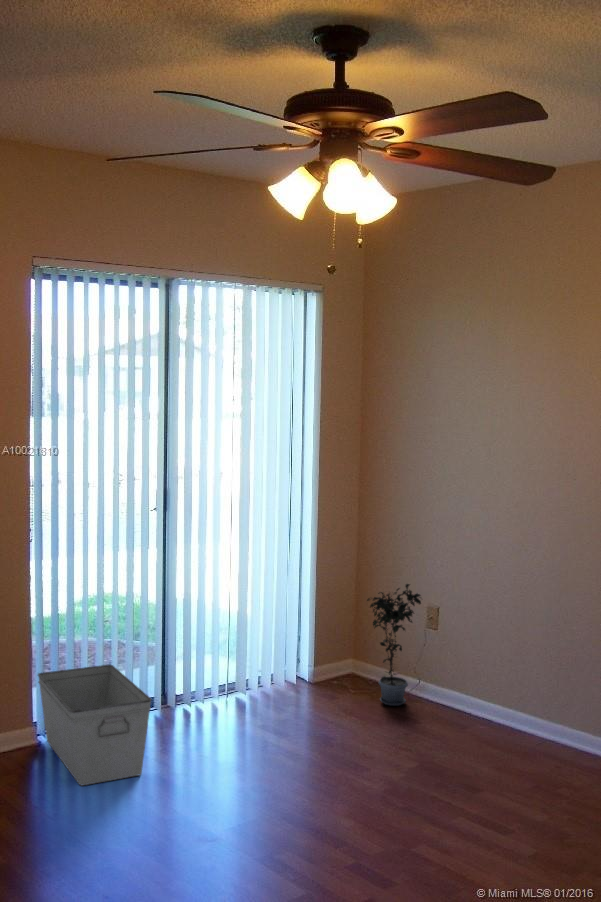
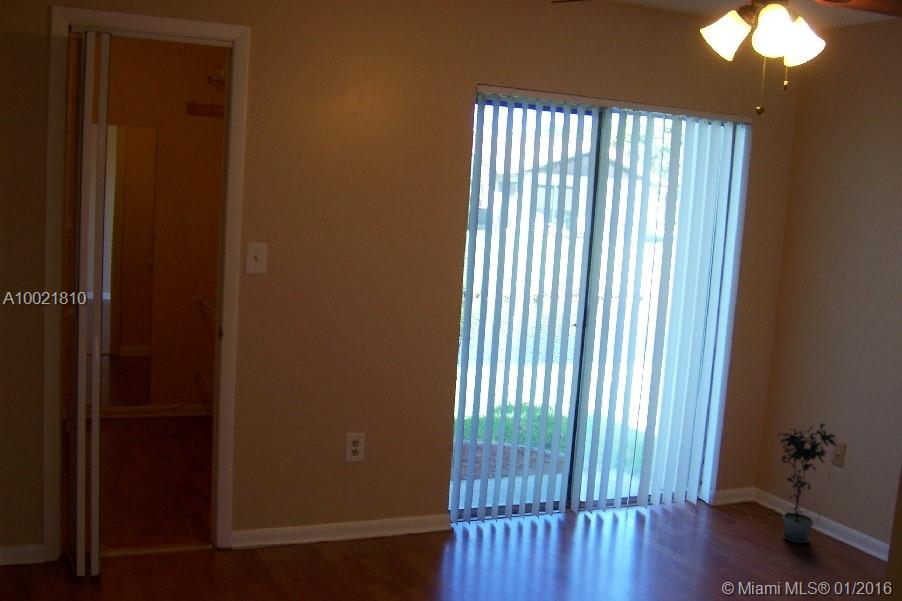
storage bin: present [38,665,151,785] -> none [456,467,557,578]

